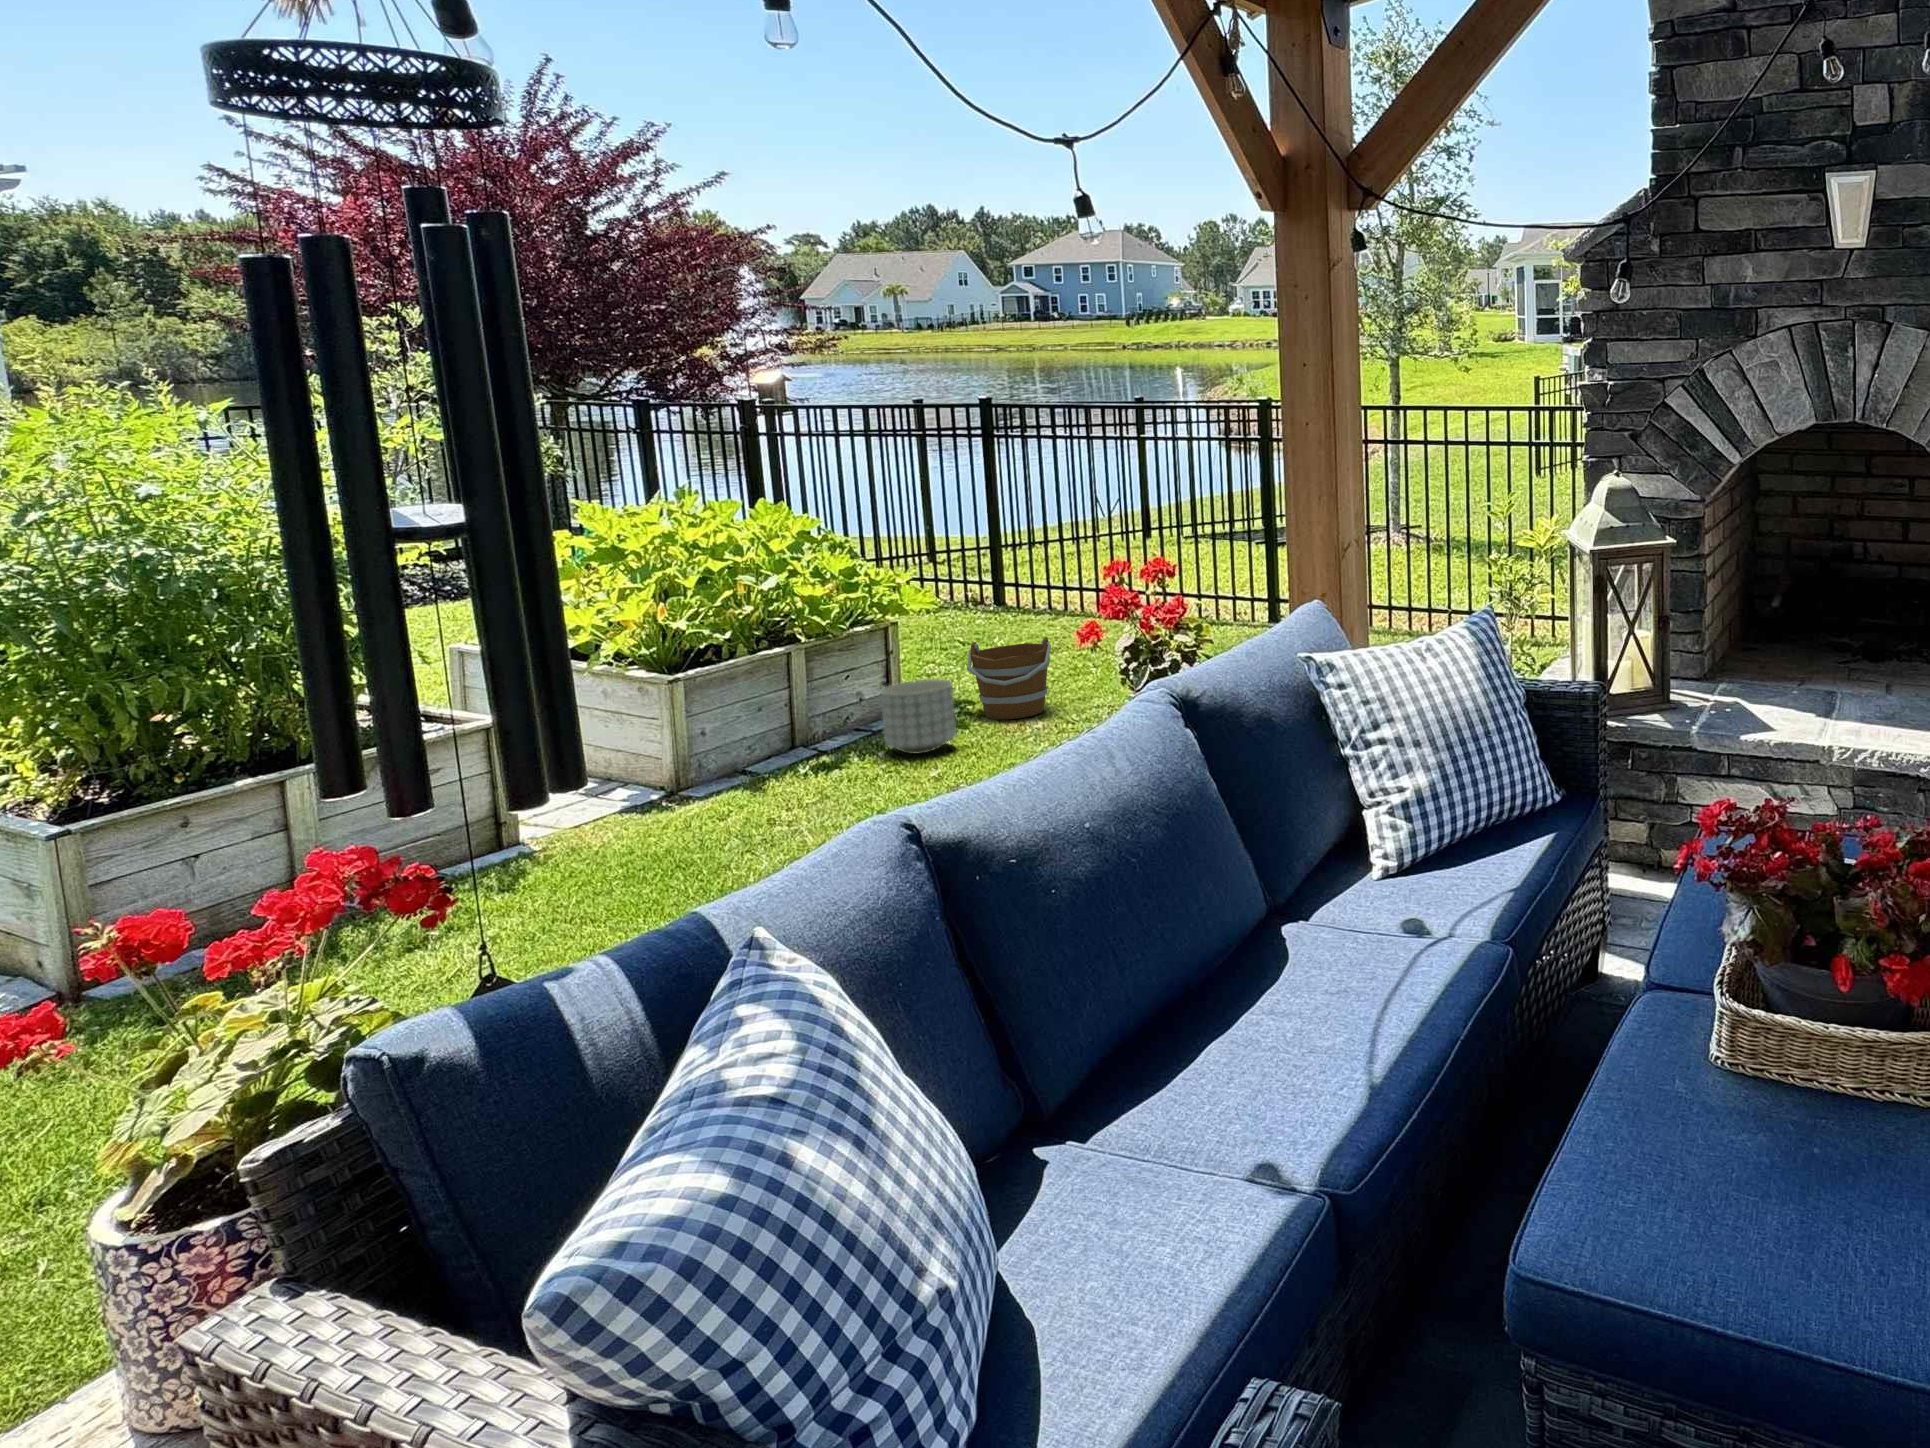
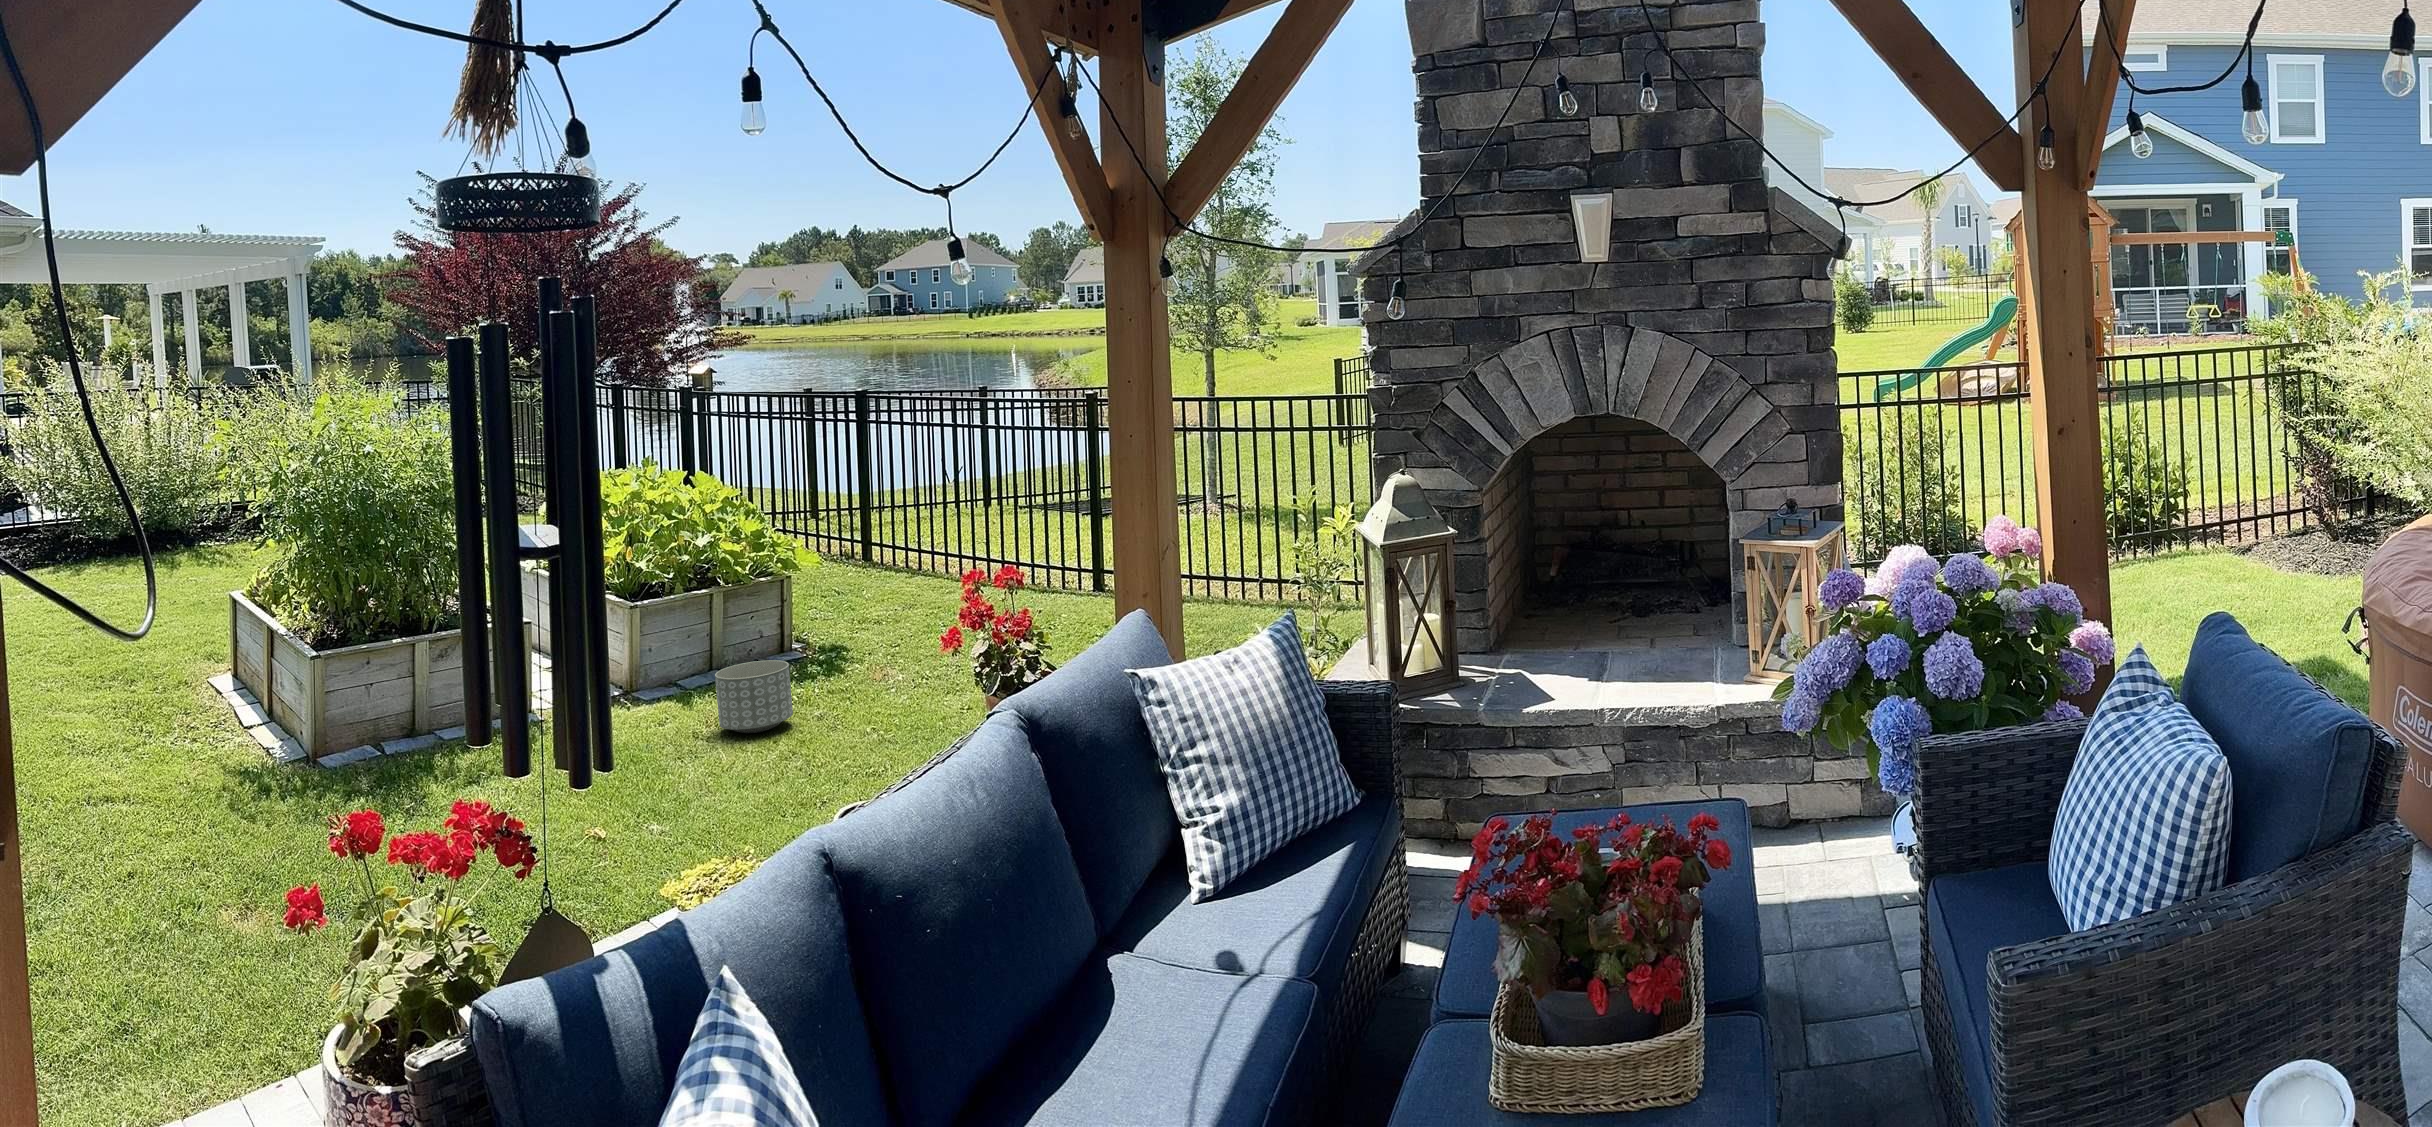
bucket: present [967,637,1051,720] -> none [805,613,889,692]

